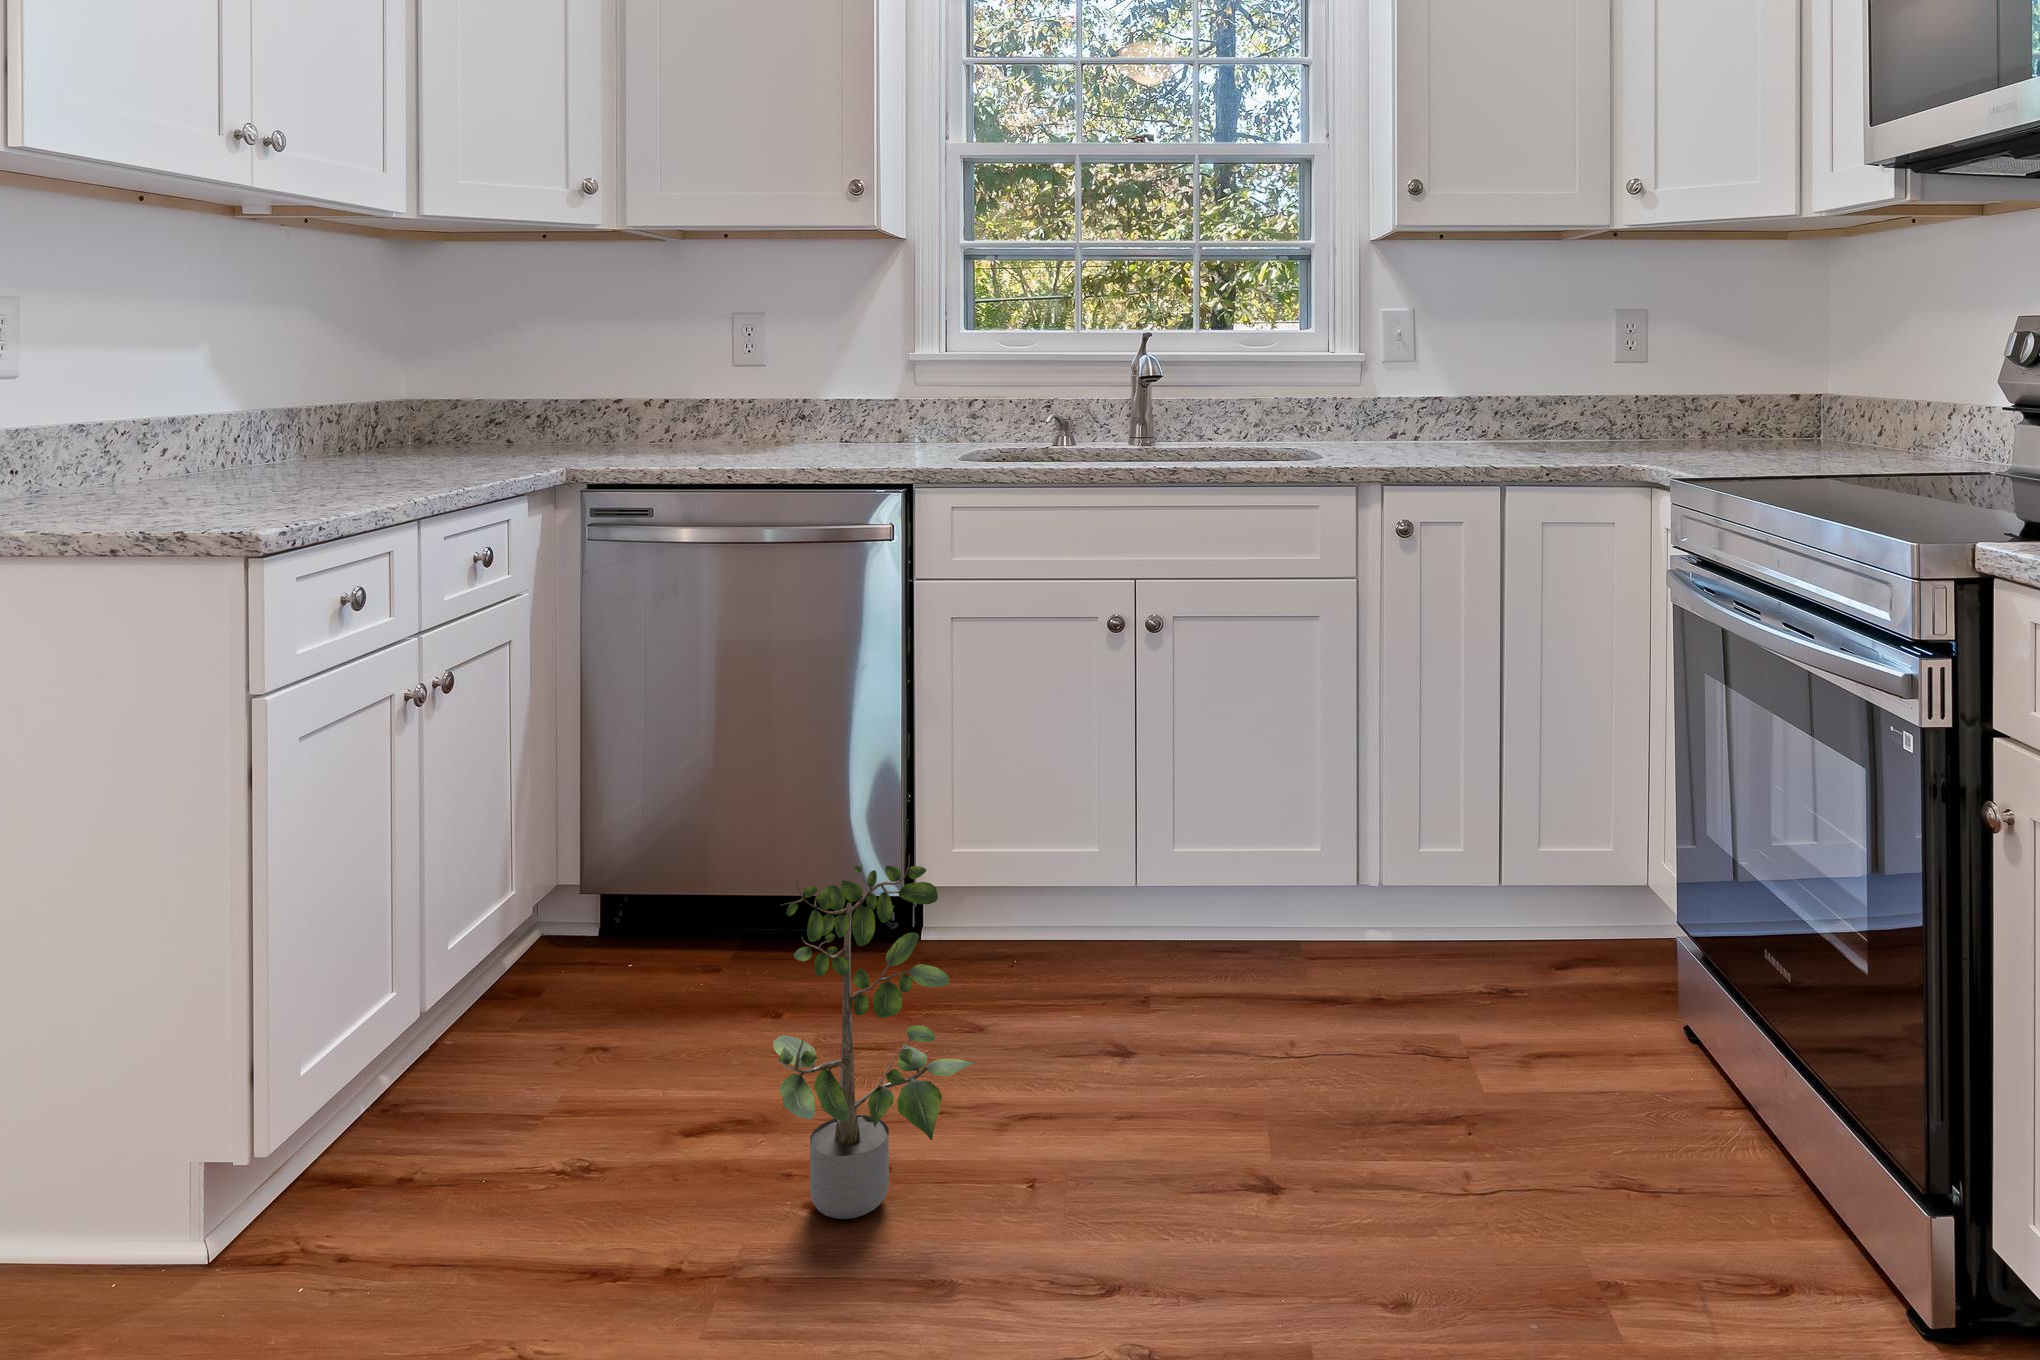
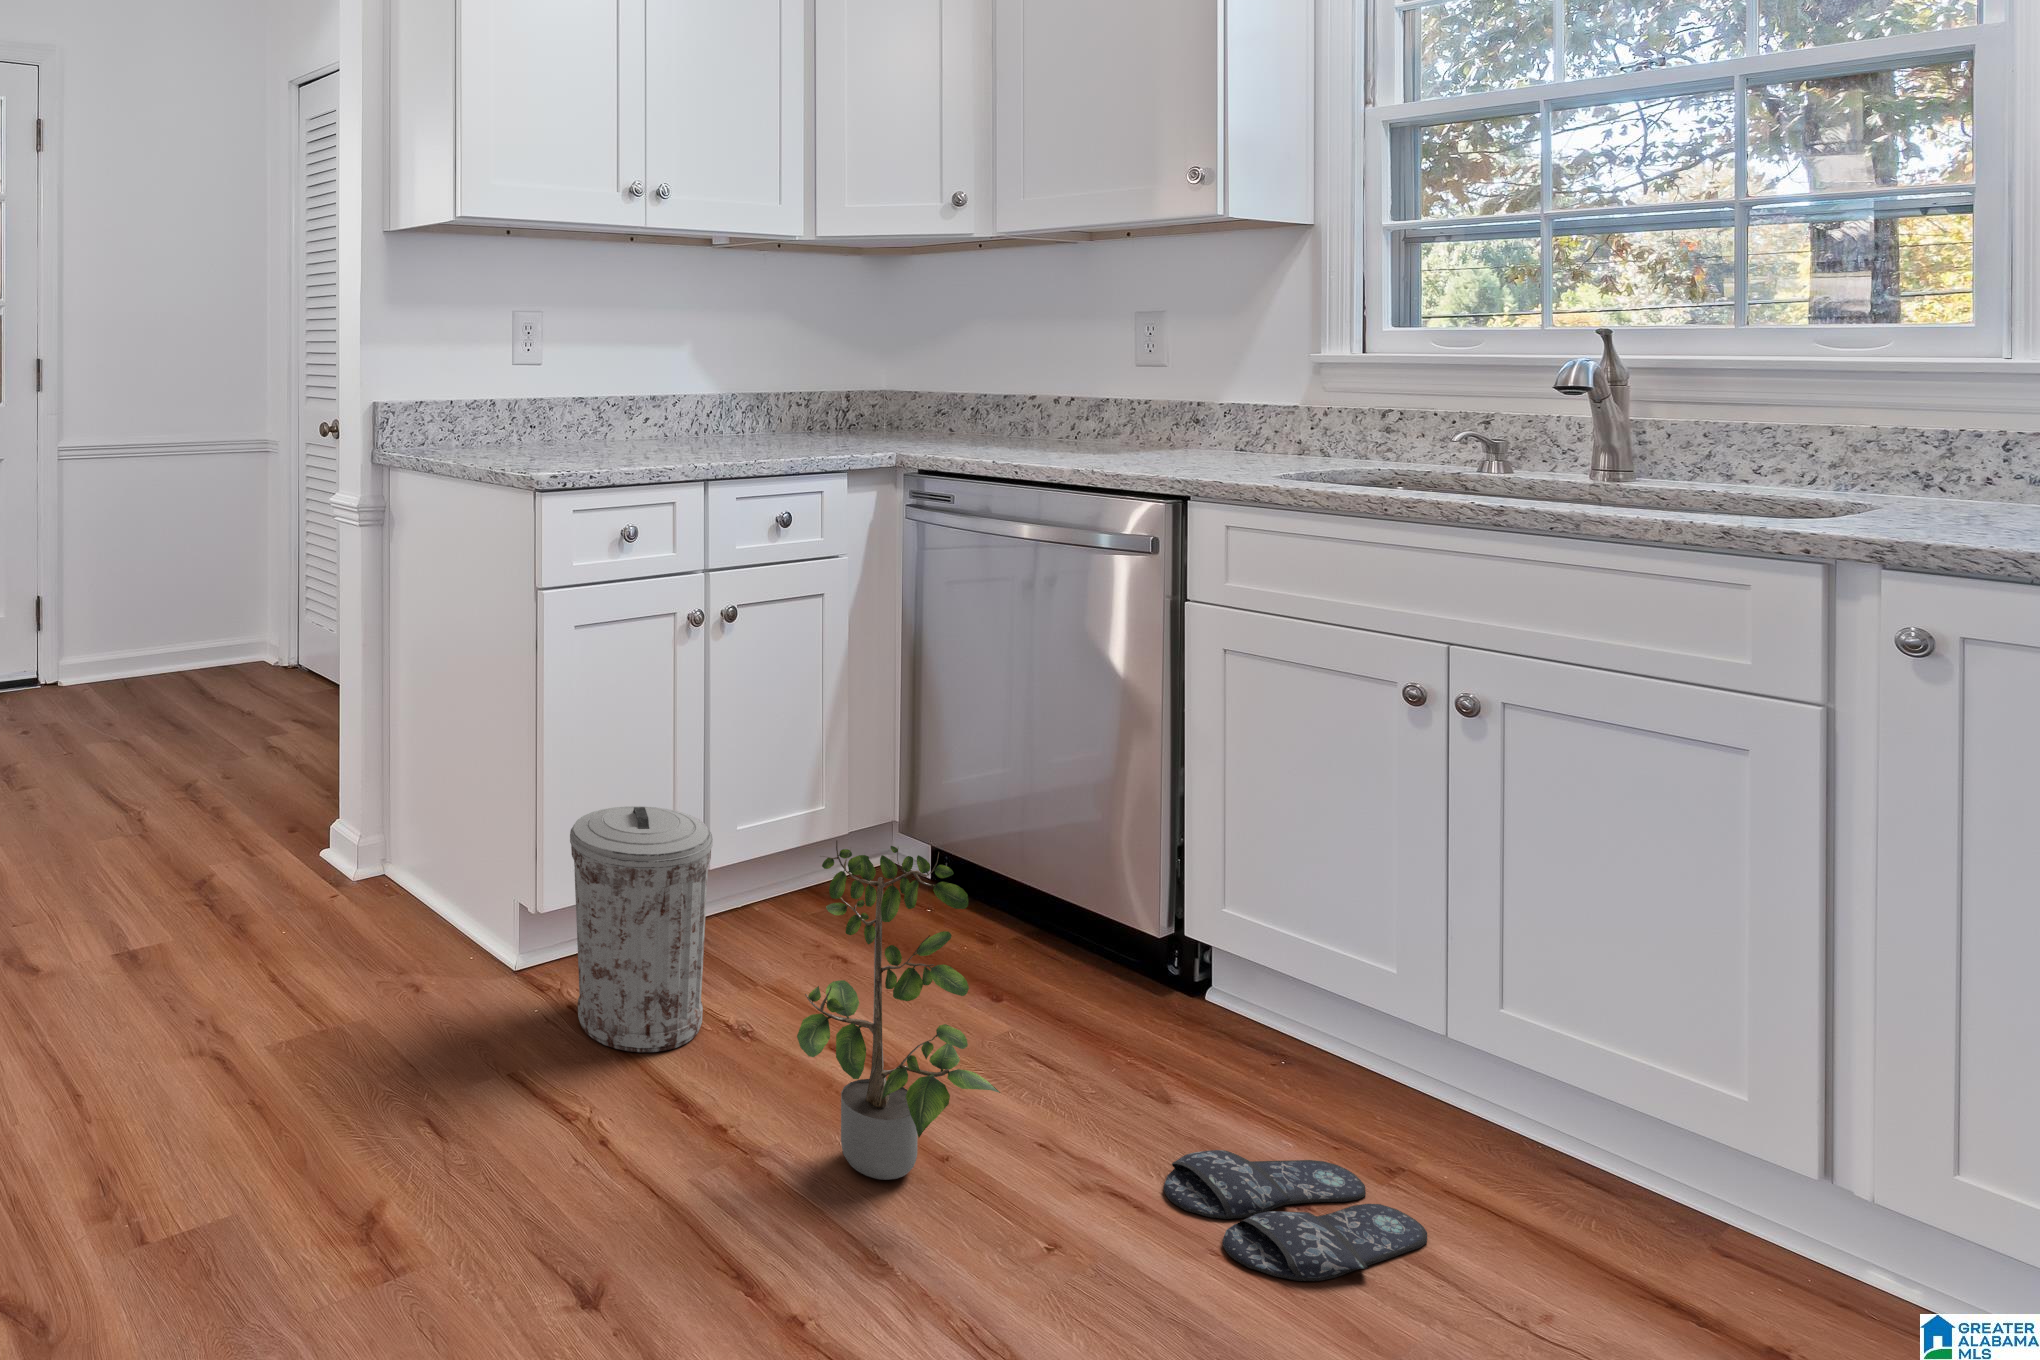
trash can: none [353,940,558,1273] -> present [570,806,713,1052]
slippers: none [1041,1018,1205,1113] -> present [1164,1150,1427,1281]

